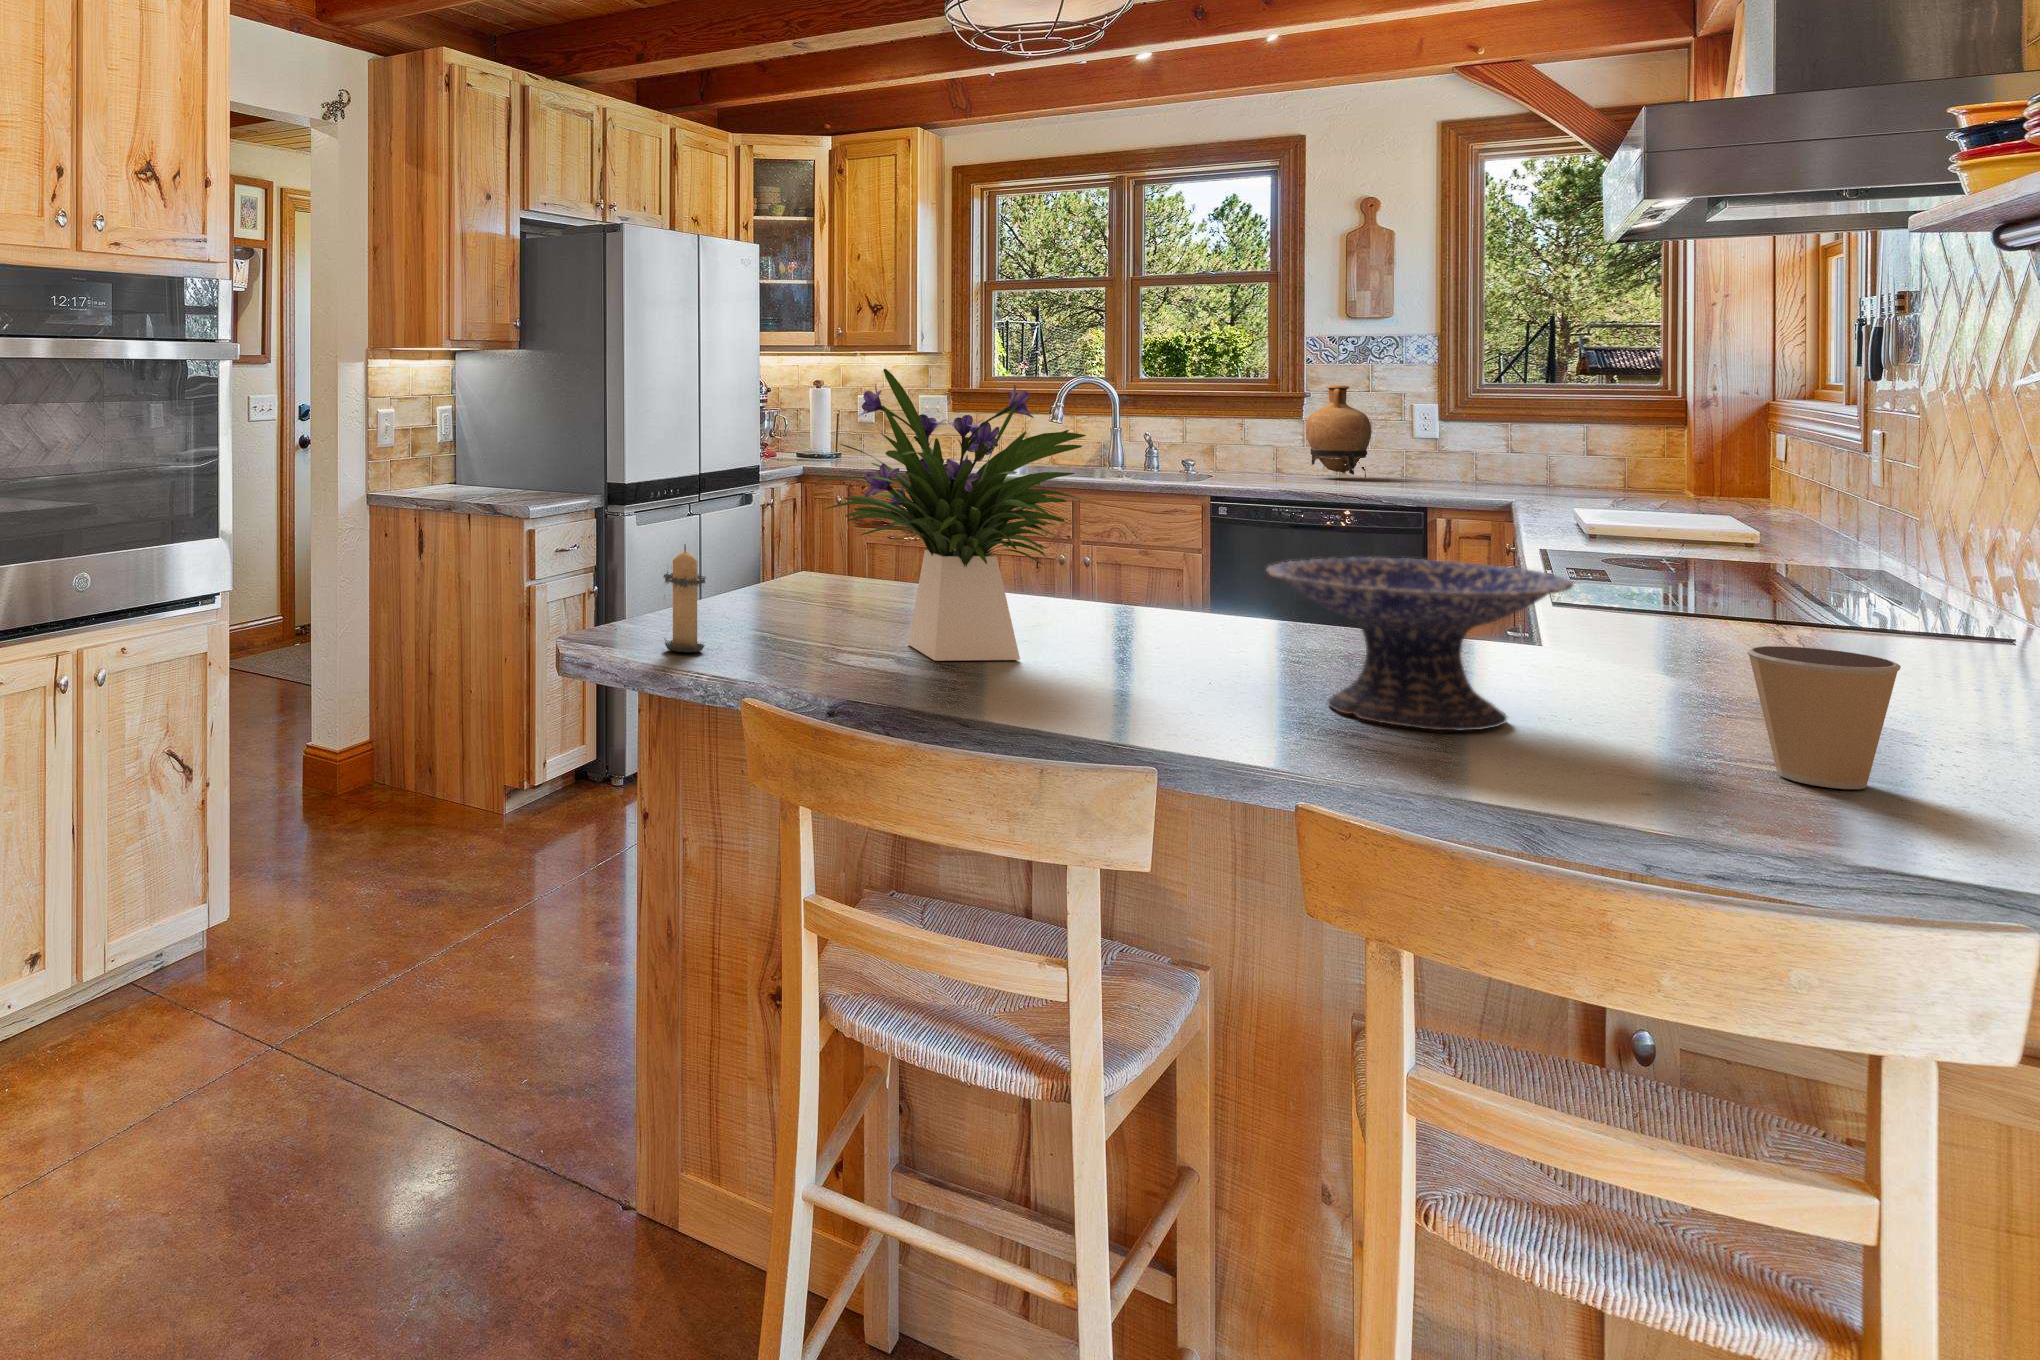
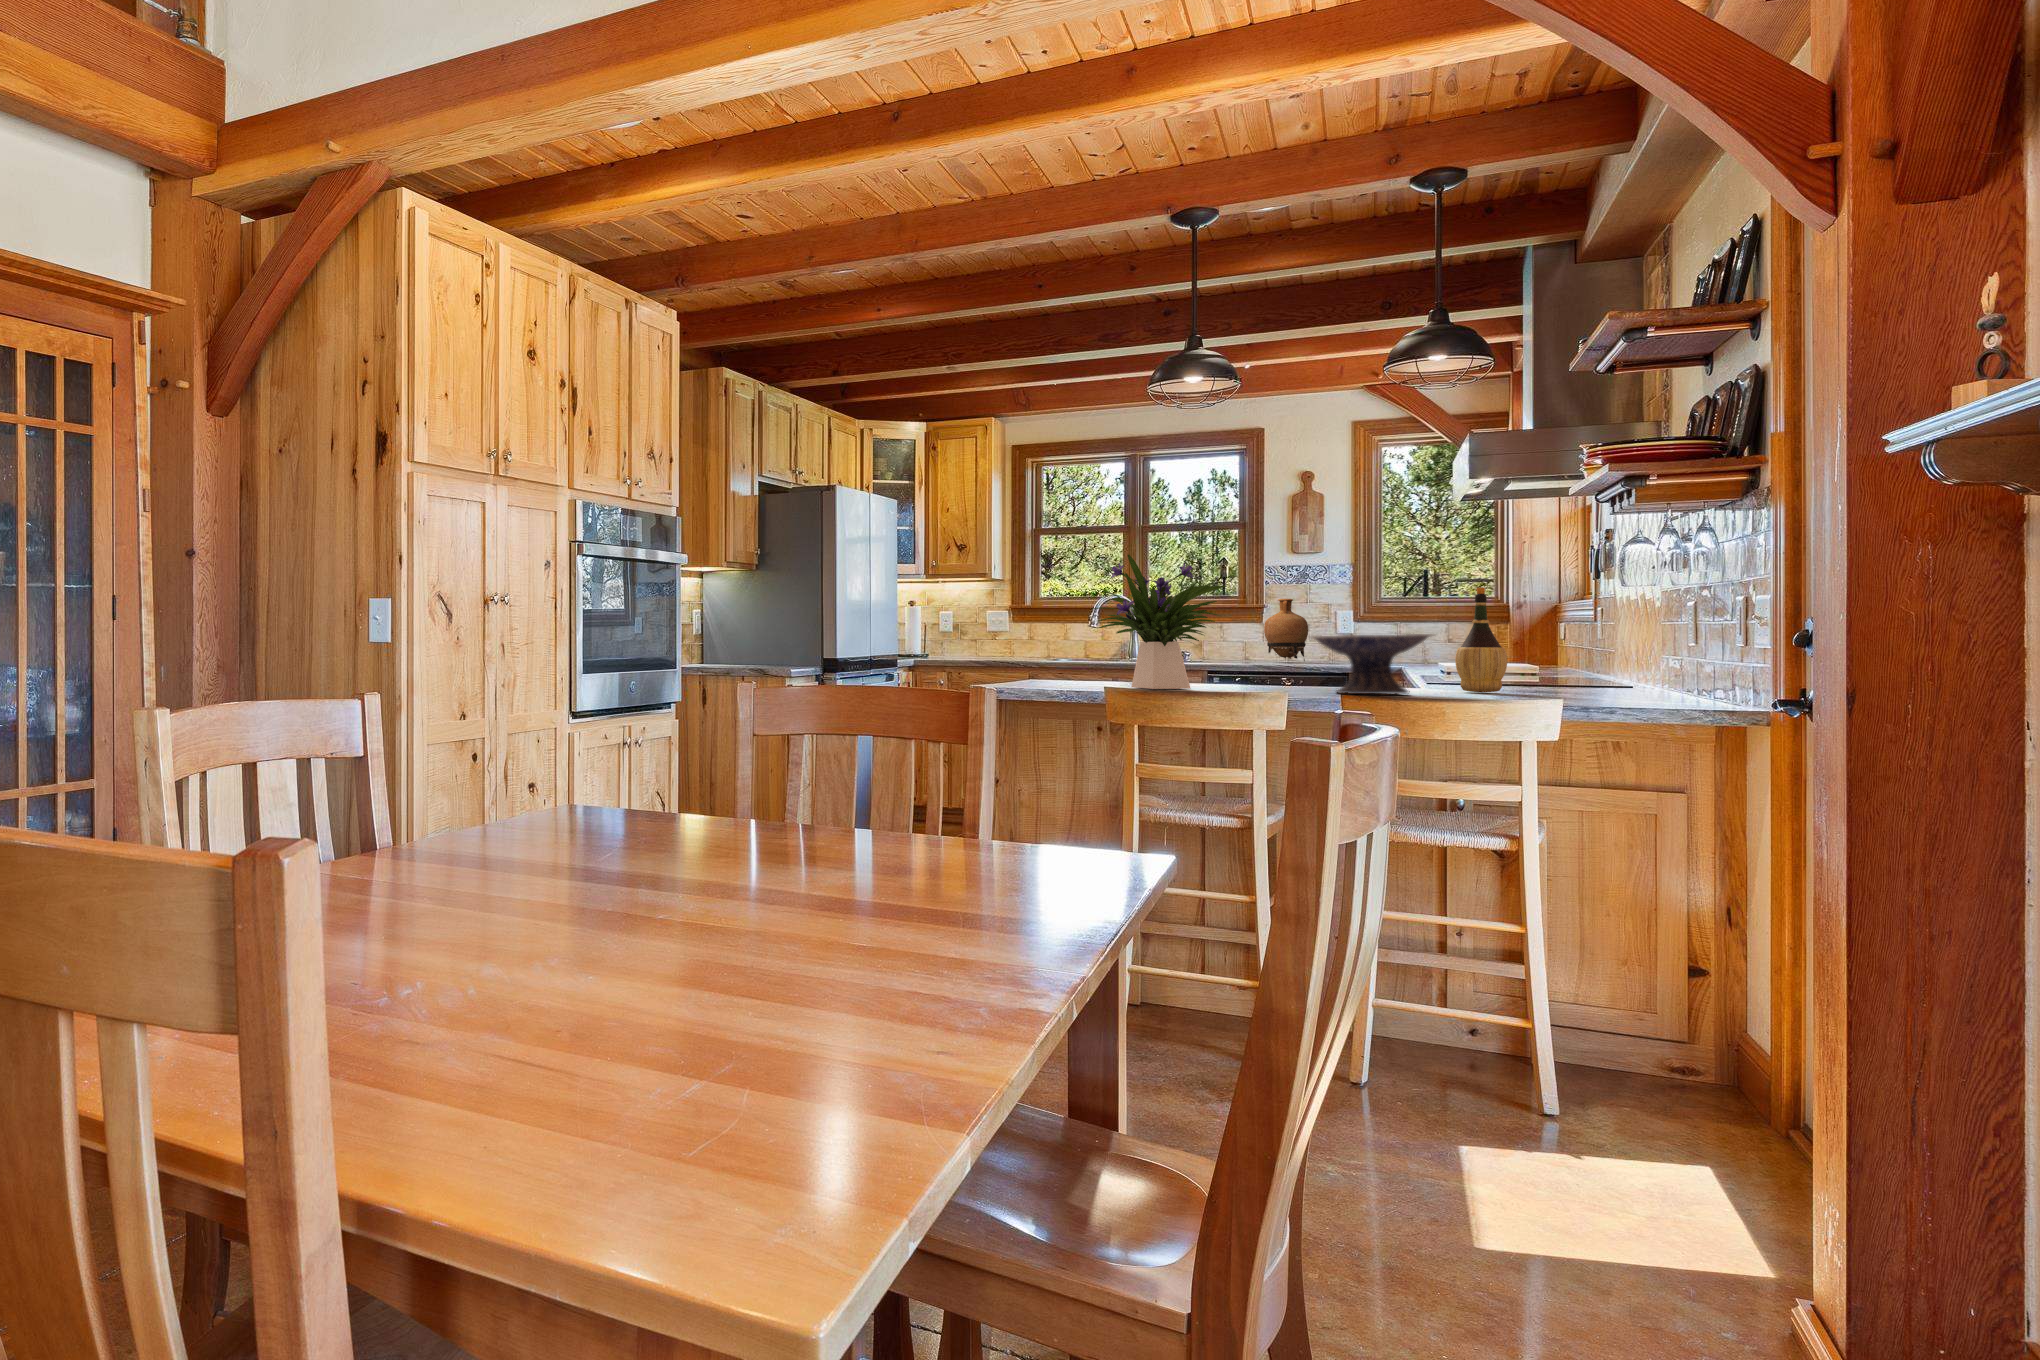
wine bottle: none [1618,452,1747,700] -> present [1455,587,1507,692]
candle: present [663,544,706,652] -> none [1020,638,1046,688]
coffee cup: present [1747,646,1901,789] -> none [1500,652,1553,699]

